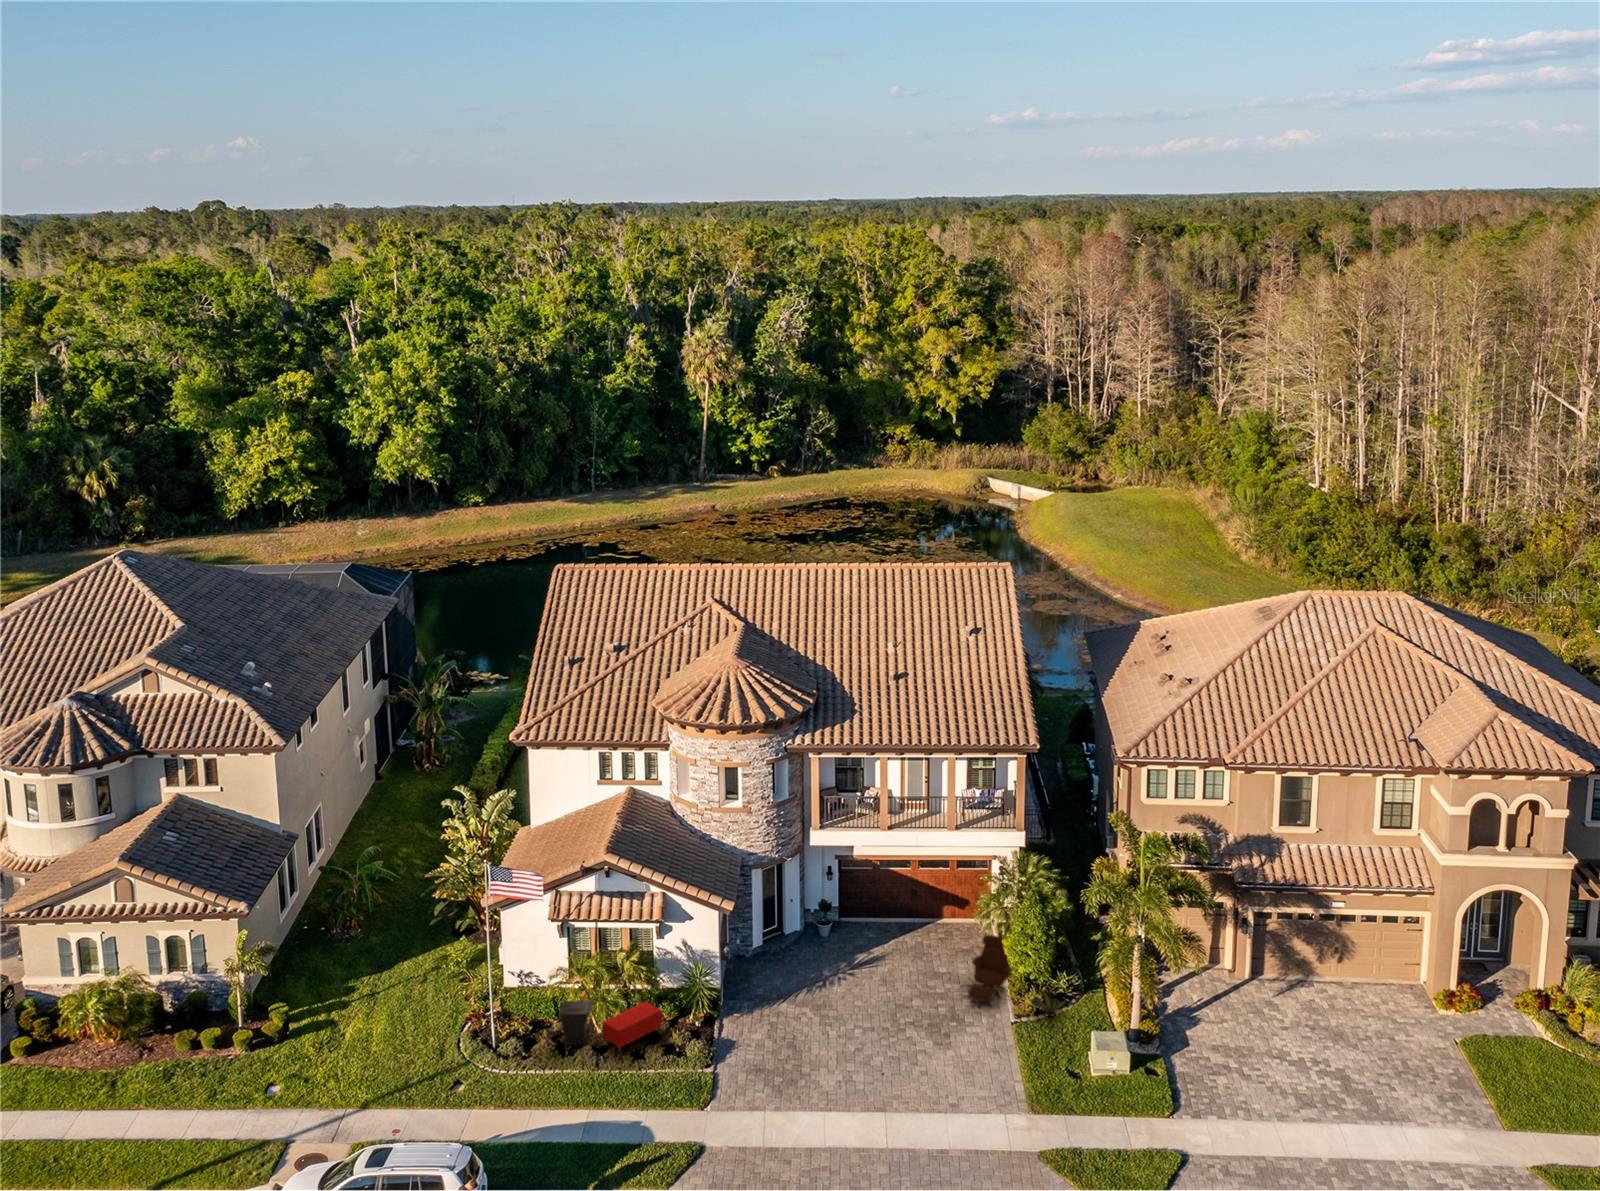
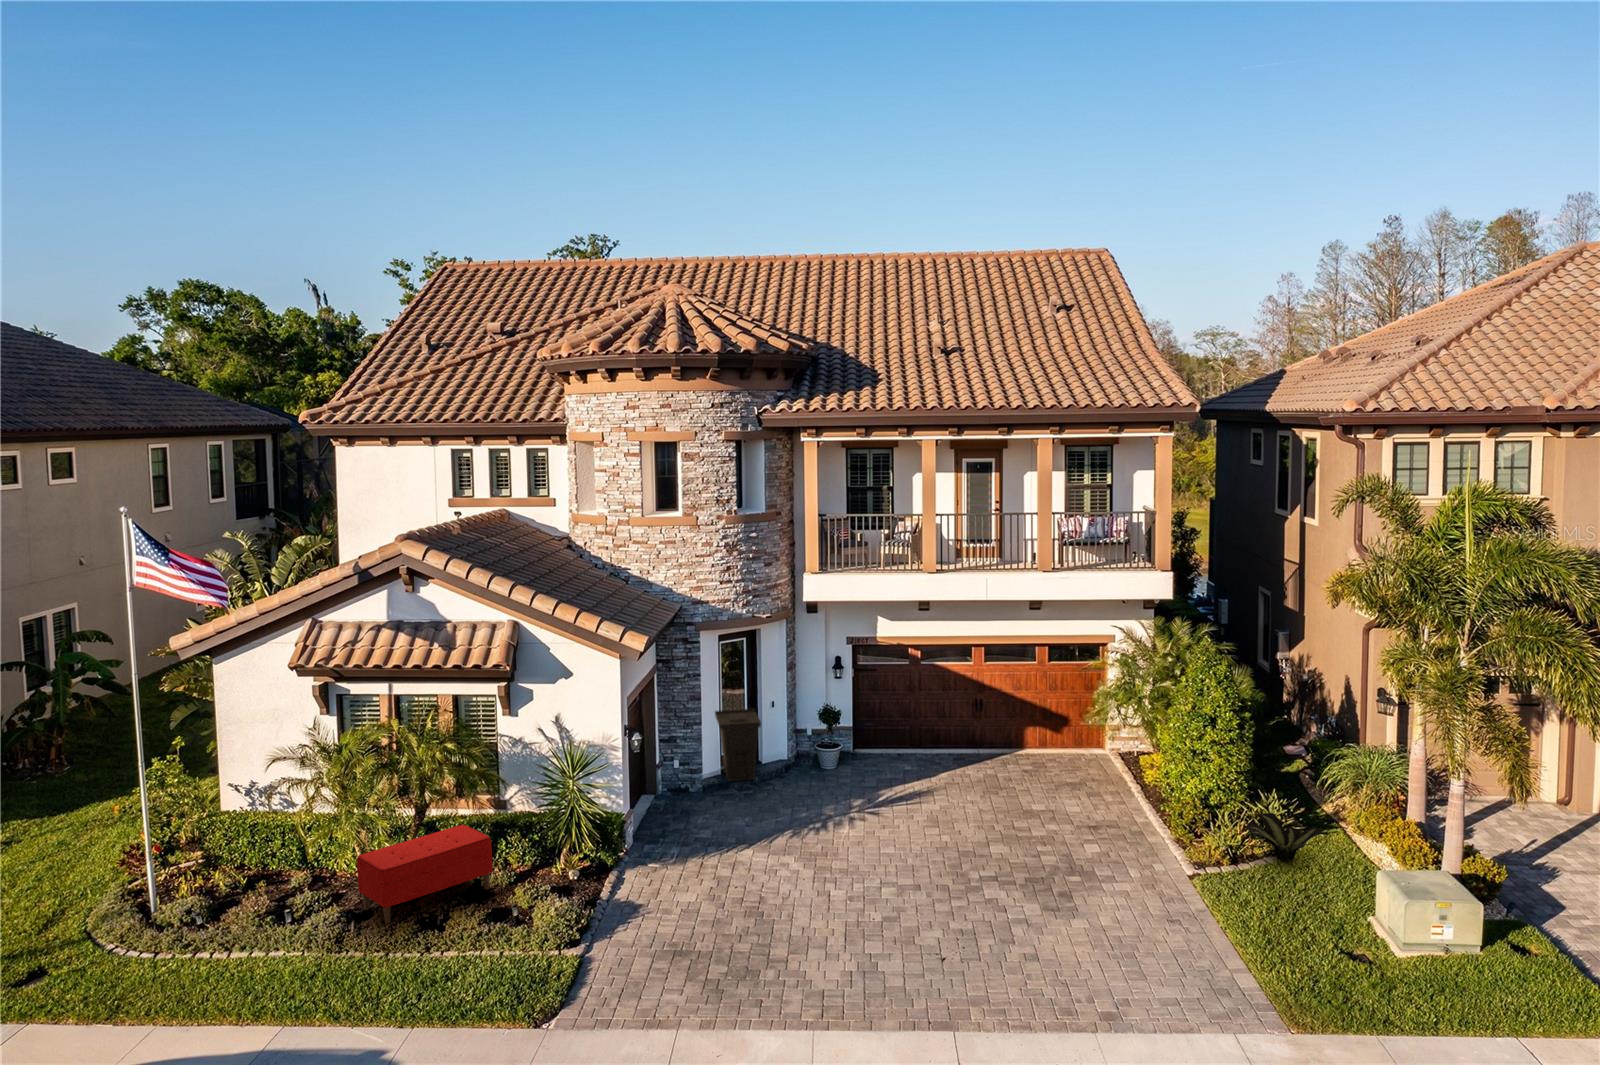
lounge chair: present [968,935,1011,1004] -> none [1112,719,1195,848]
trash can: present [559,1000,593,1045] -> present [715,709,761,782]

